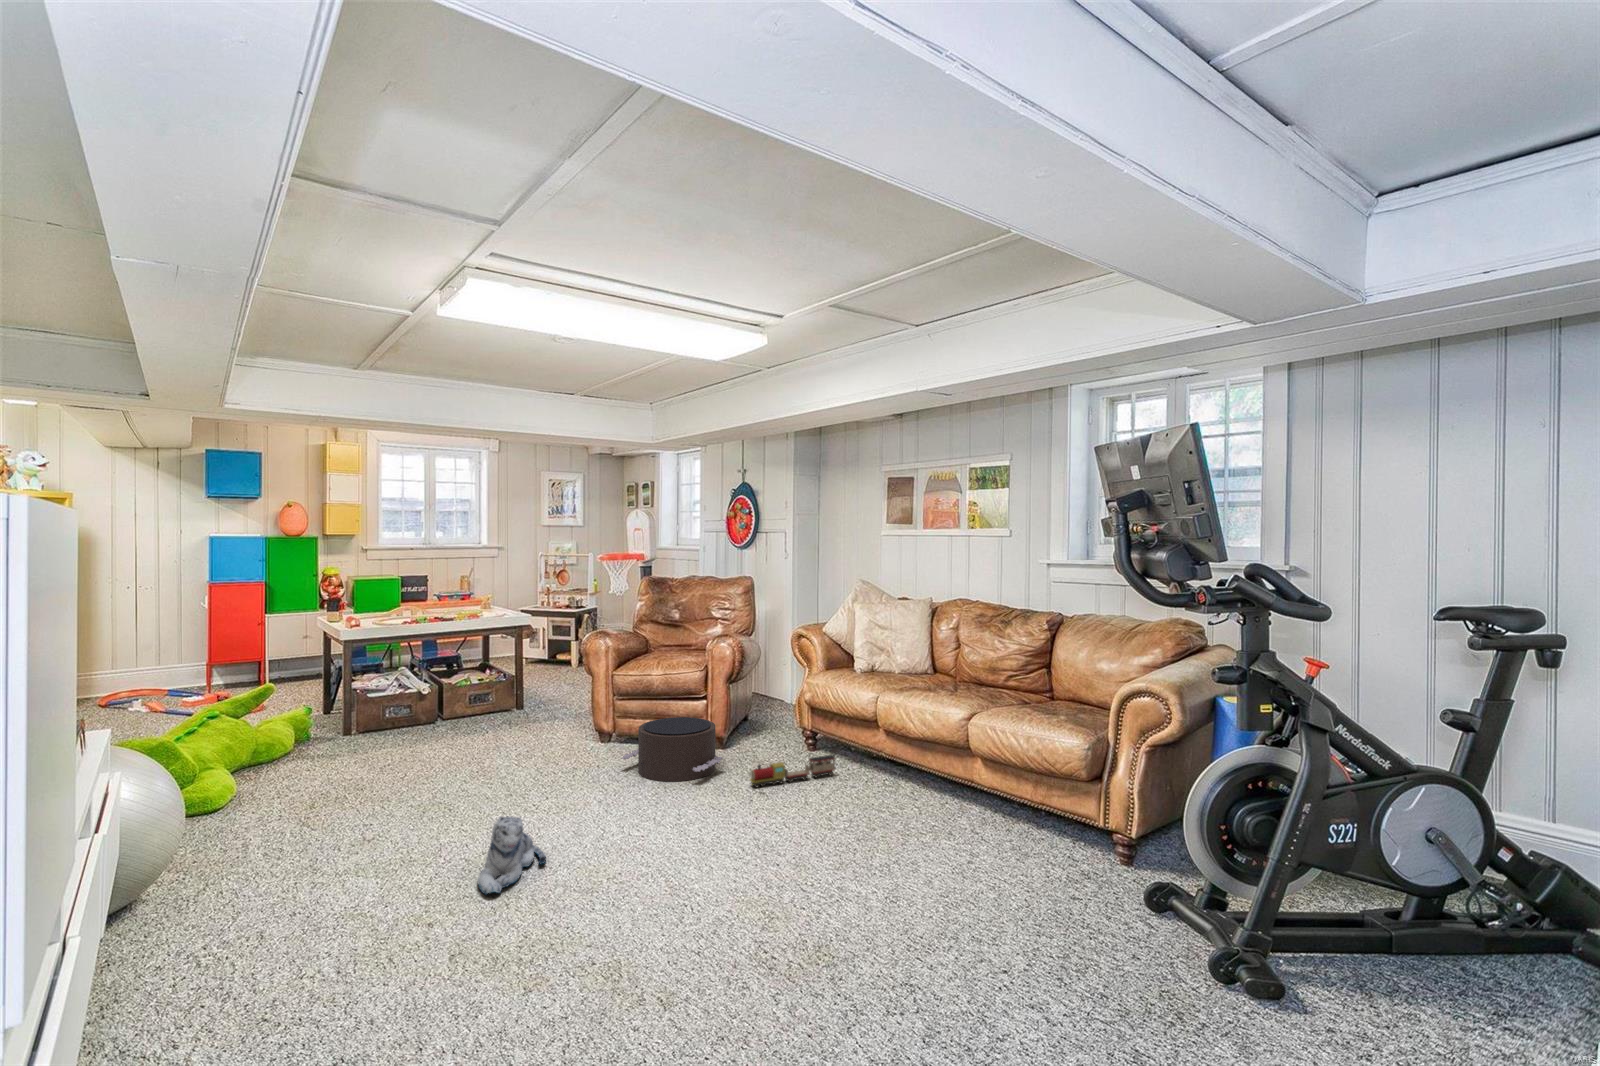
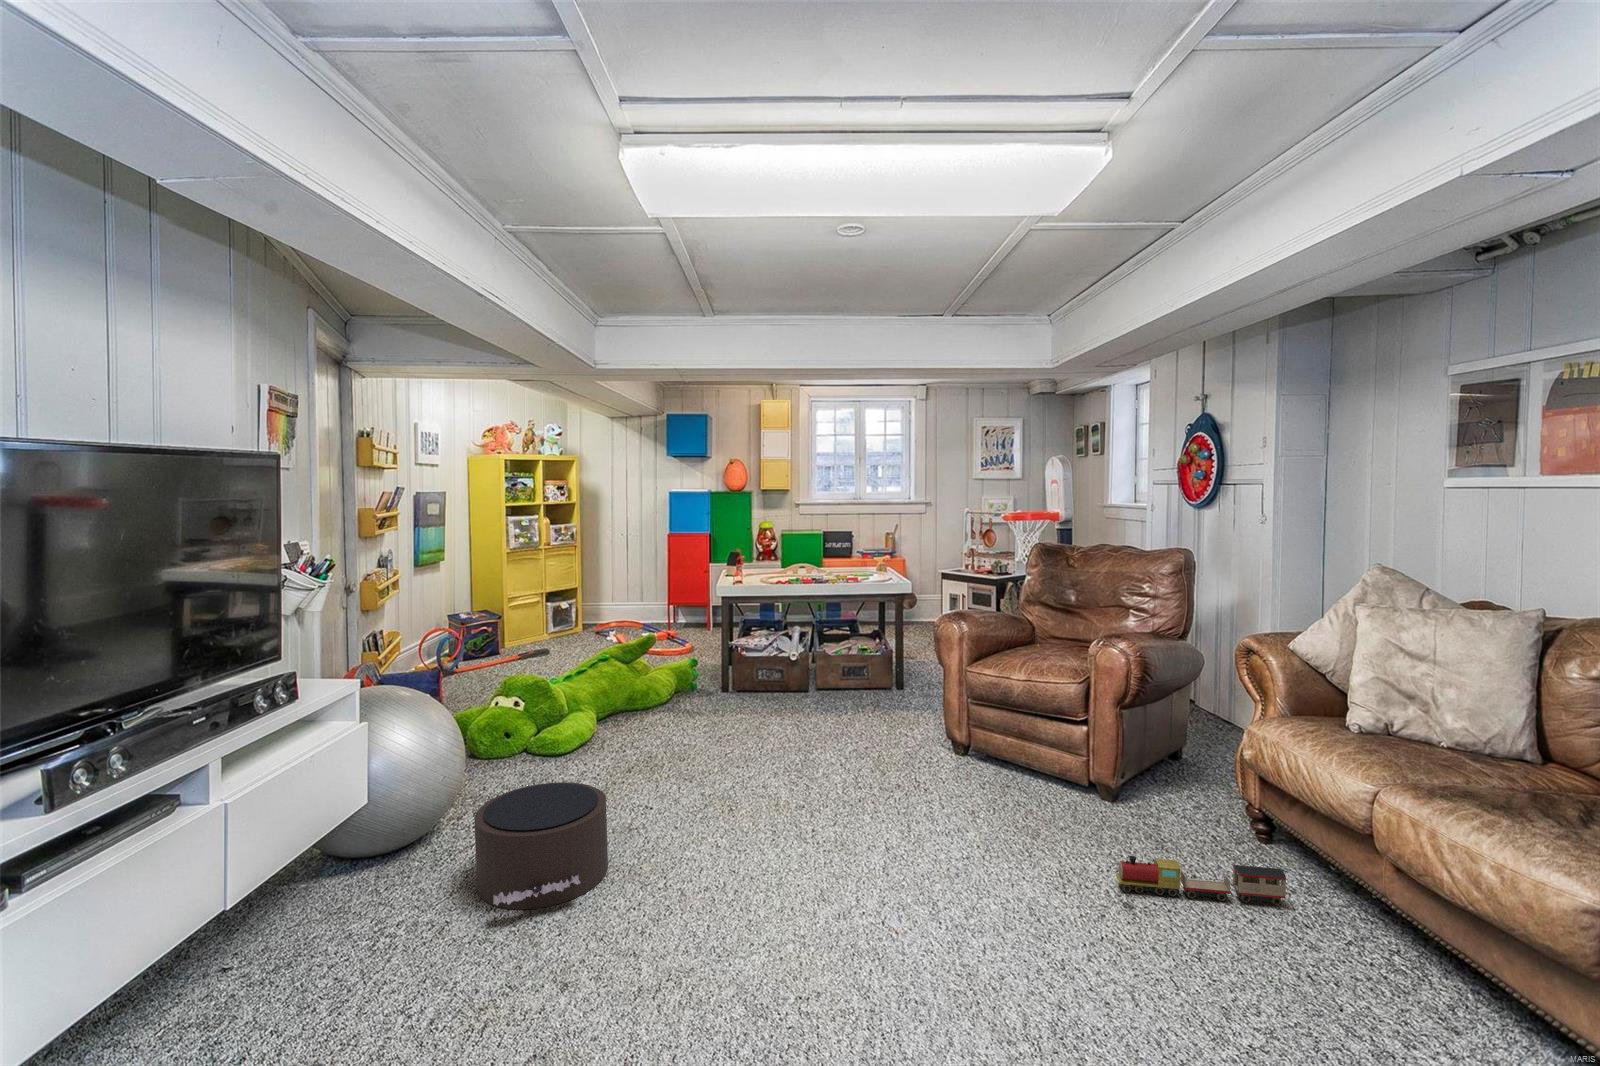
pouf: present [622,717,723,782] -> present [474,782,608,910]
plush toy: present [478,817,546,895] -> none [646,867,762,978]

